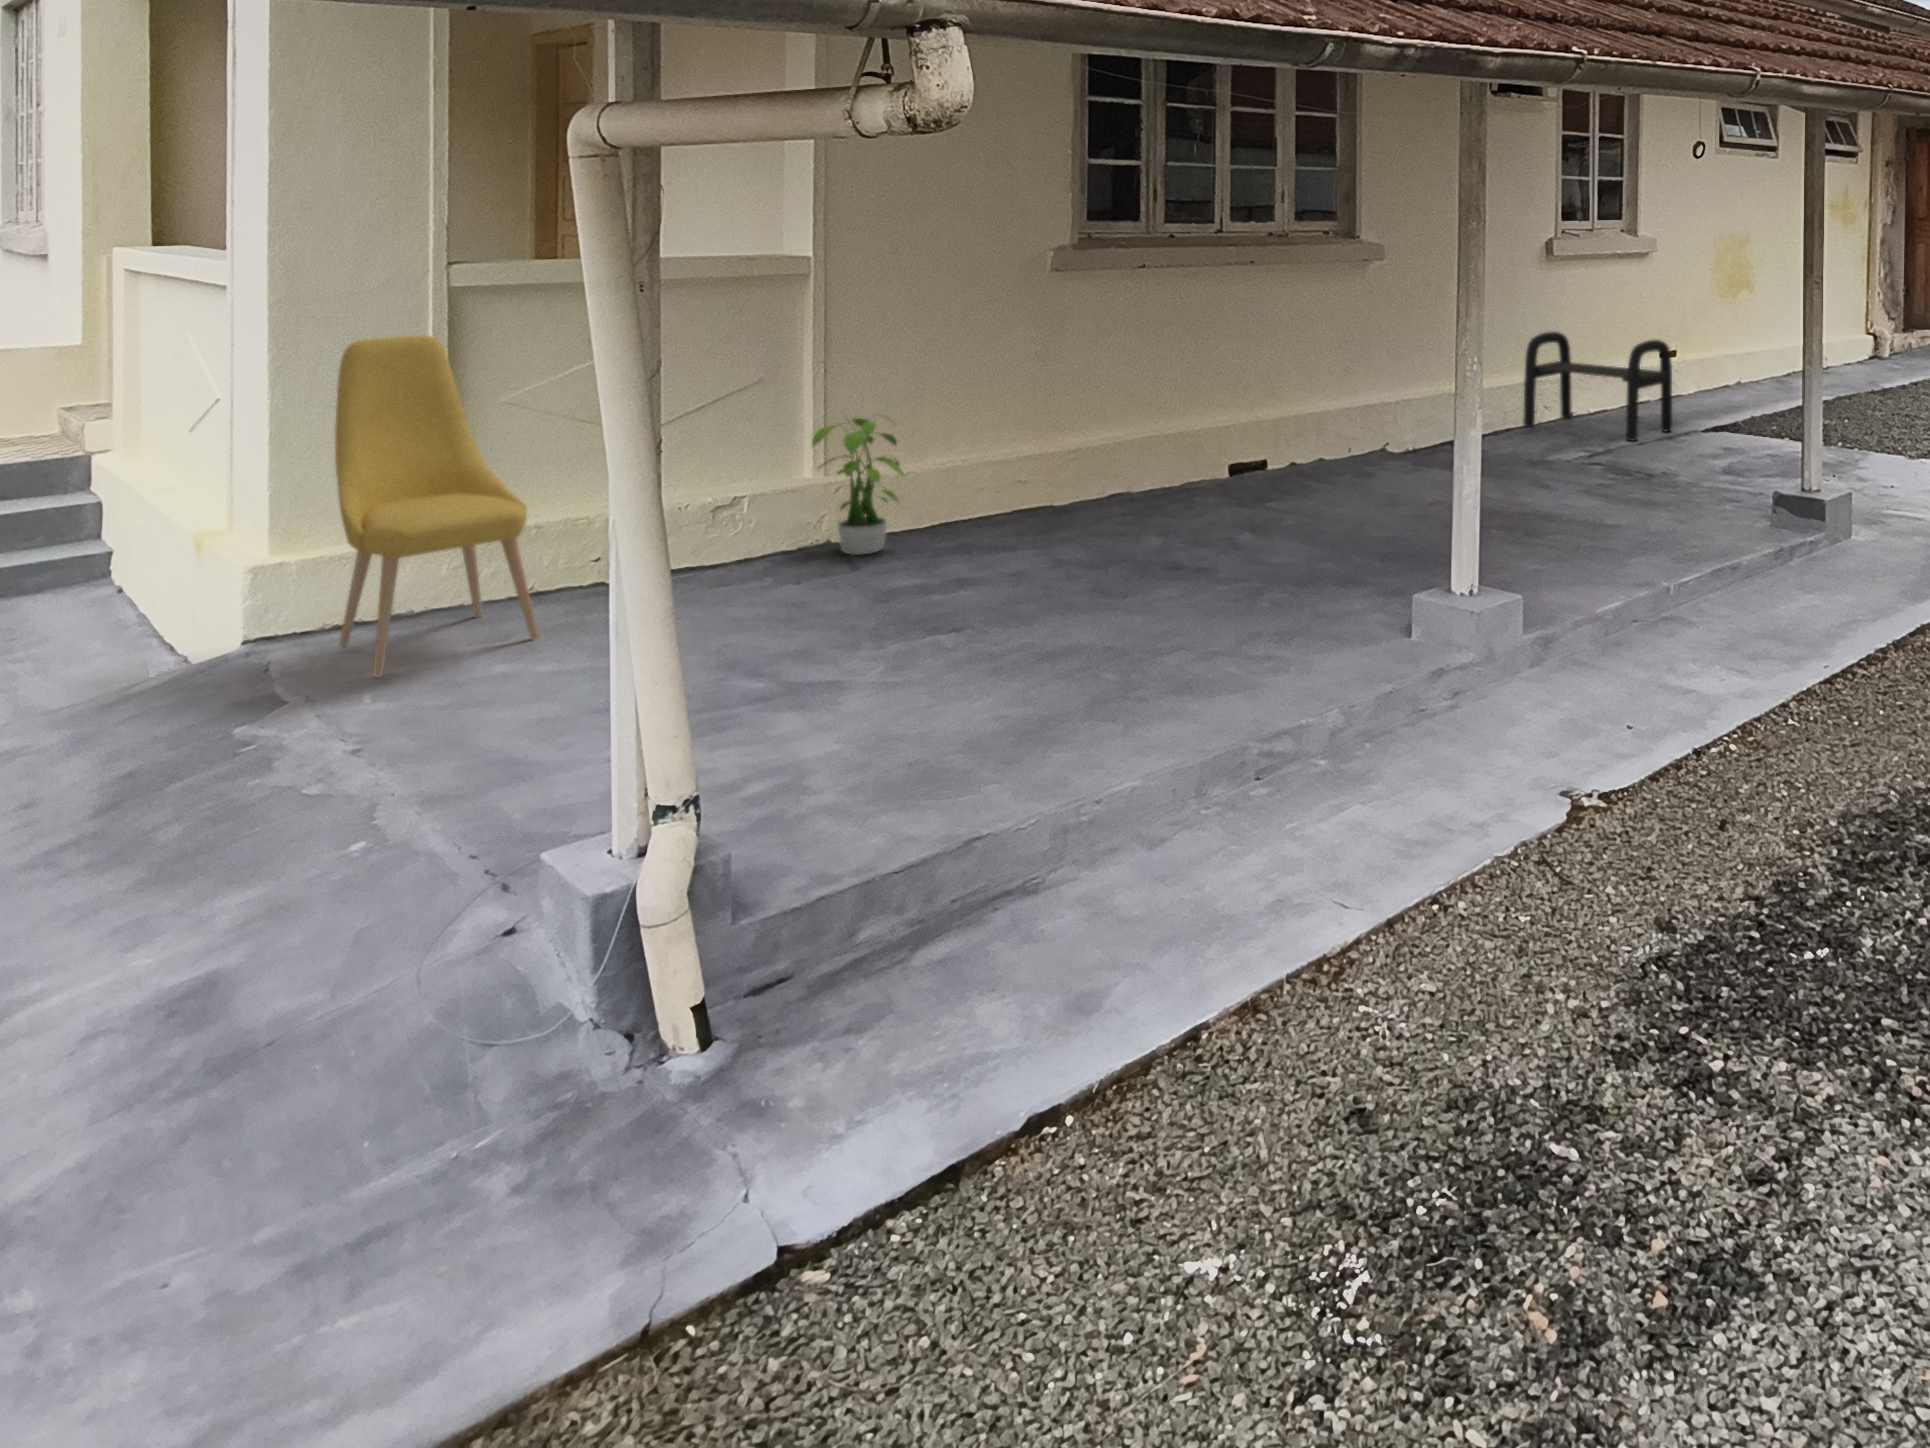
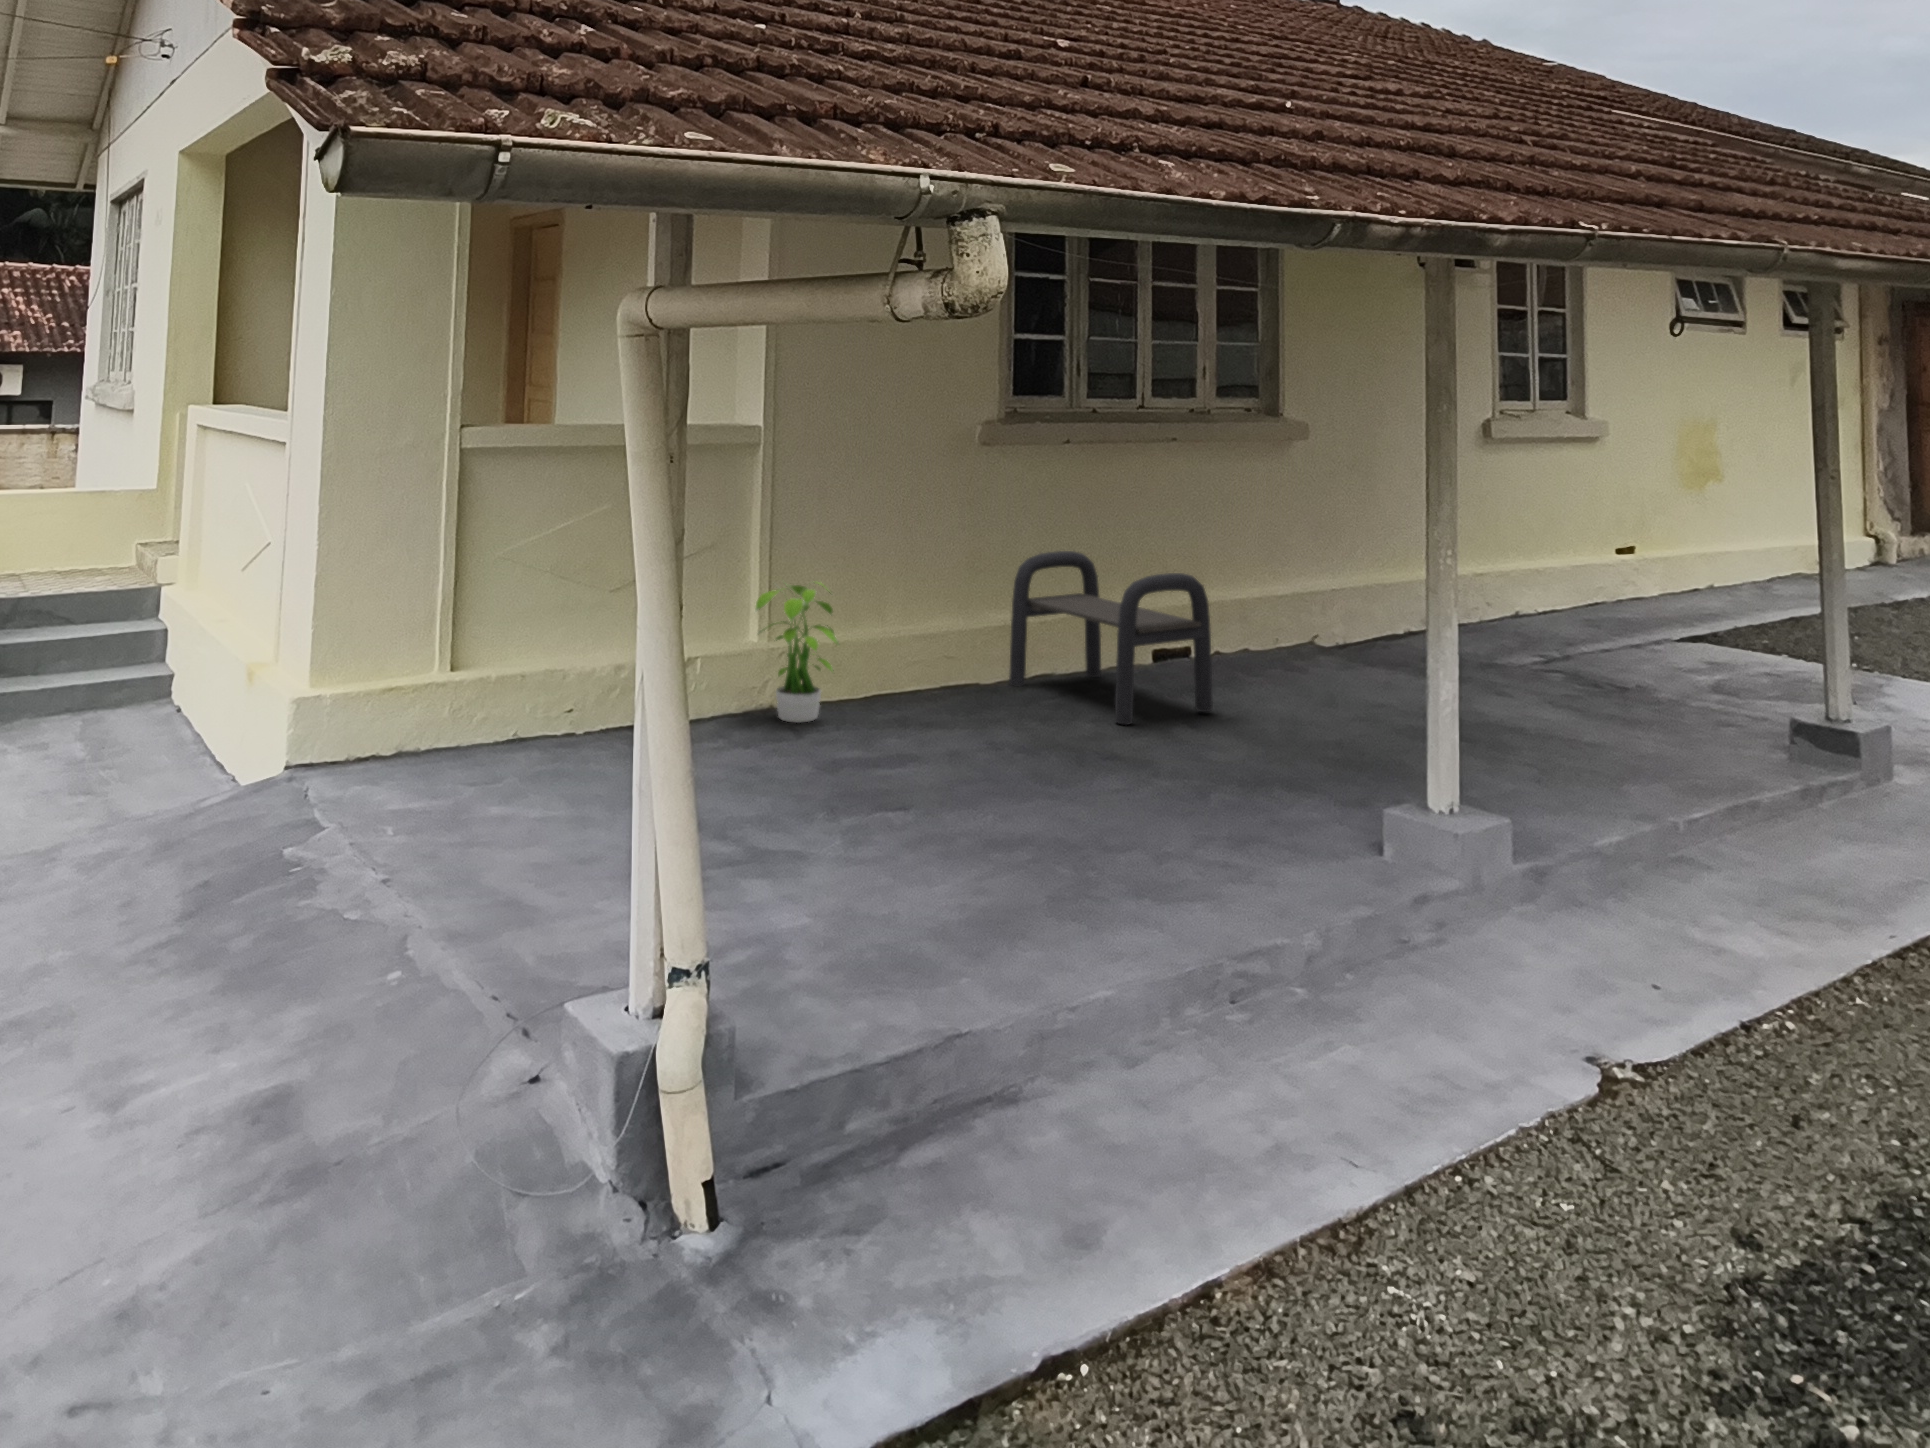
bench: present [1523,331,1672,441] -> present [1009,551,1213,725]
chair: present [335,335,539,678] -> none [358,490,524,809]

